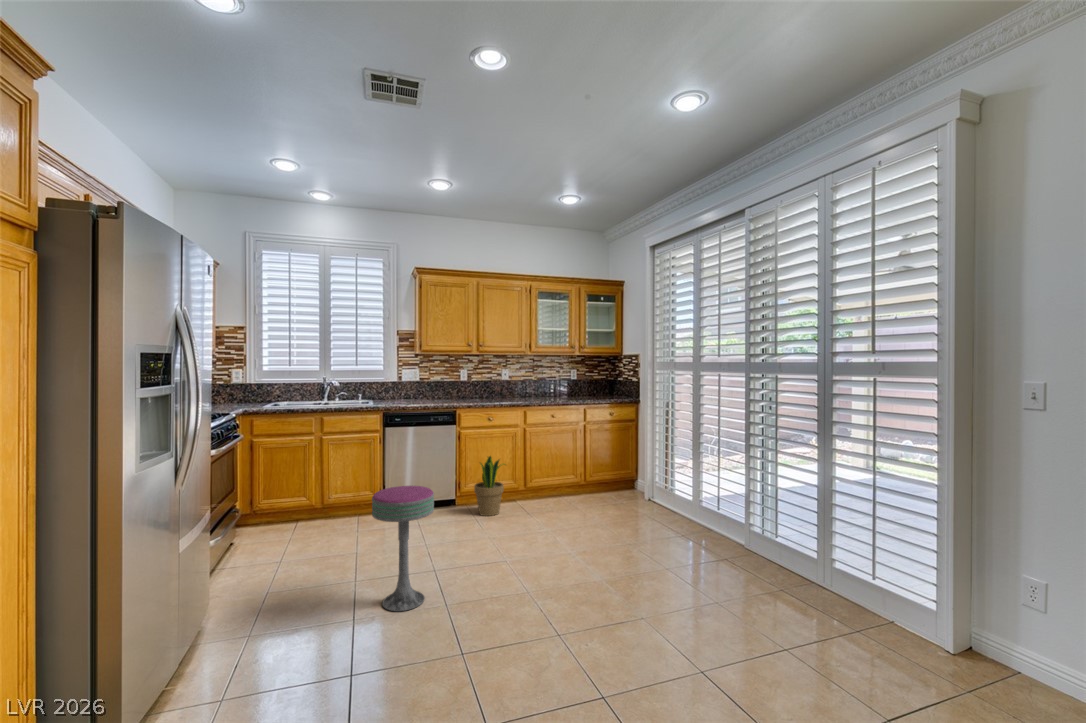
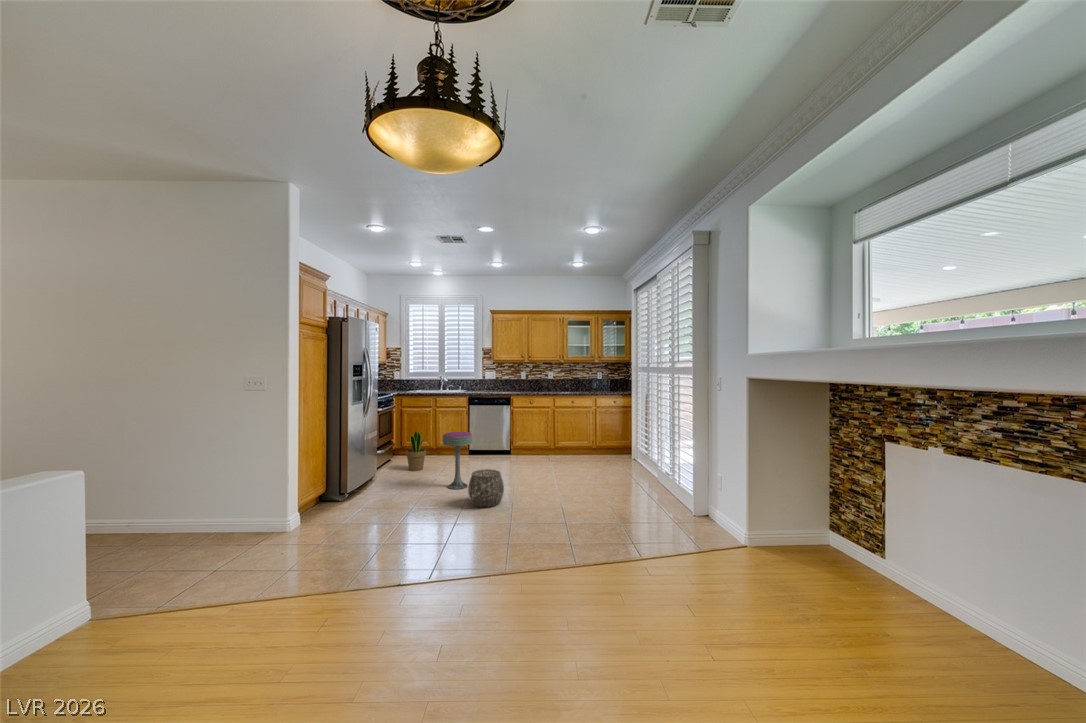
potted plant: present [474,456,505,516] -> present [406,432,428,471]
woven basket: none [458,571,537,669] -> present [468,469,504,507]

